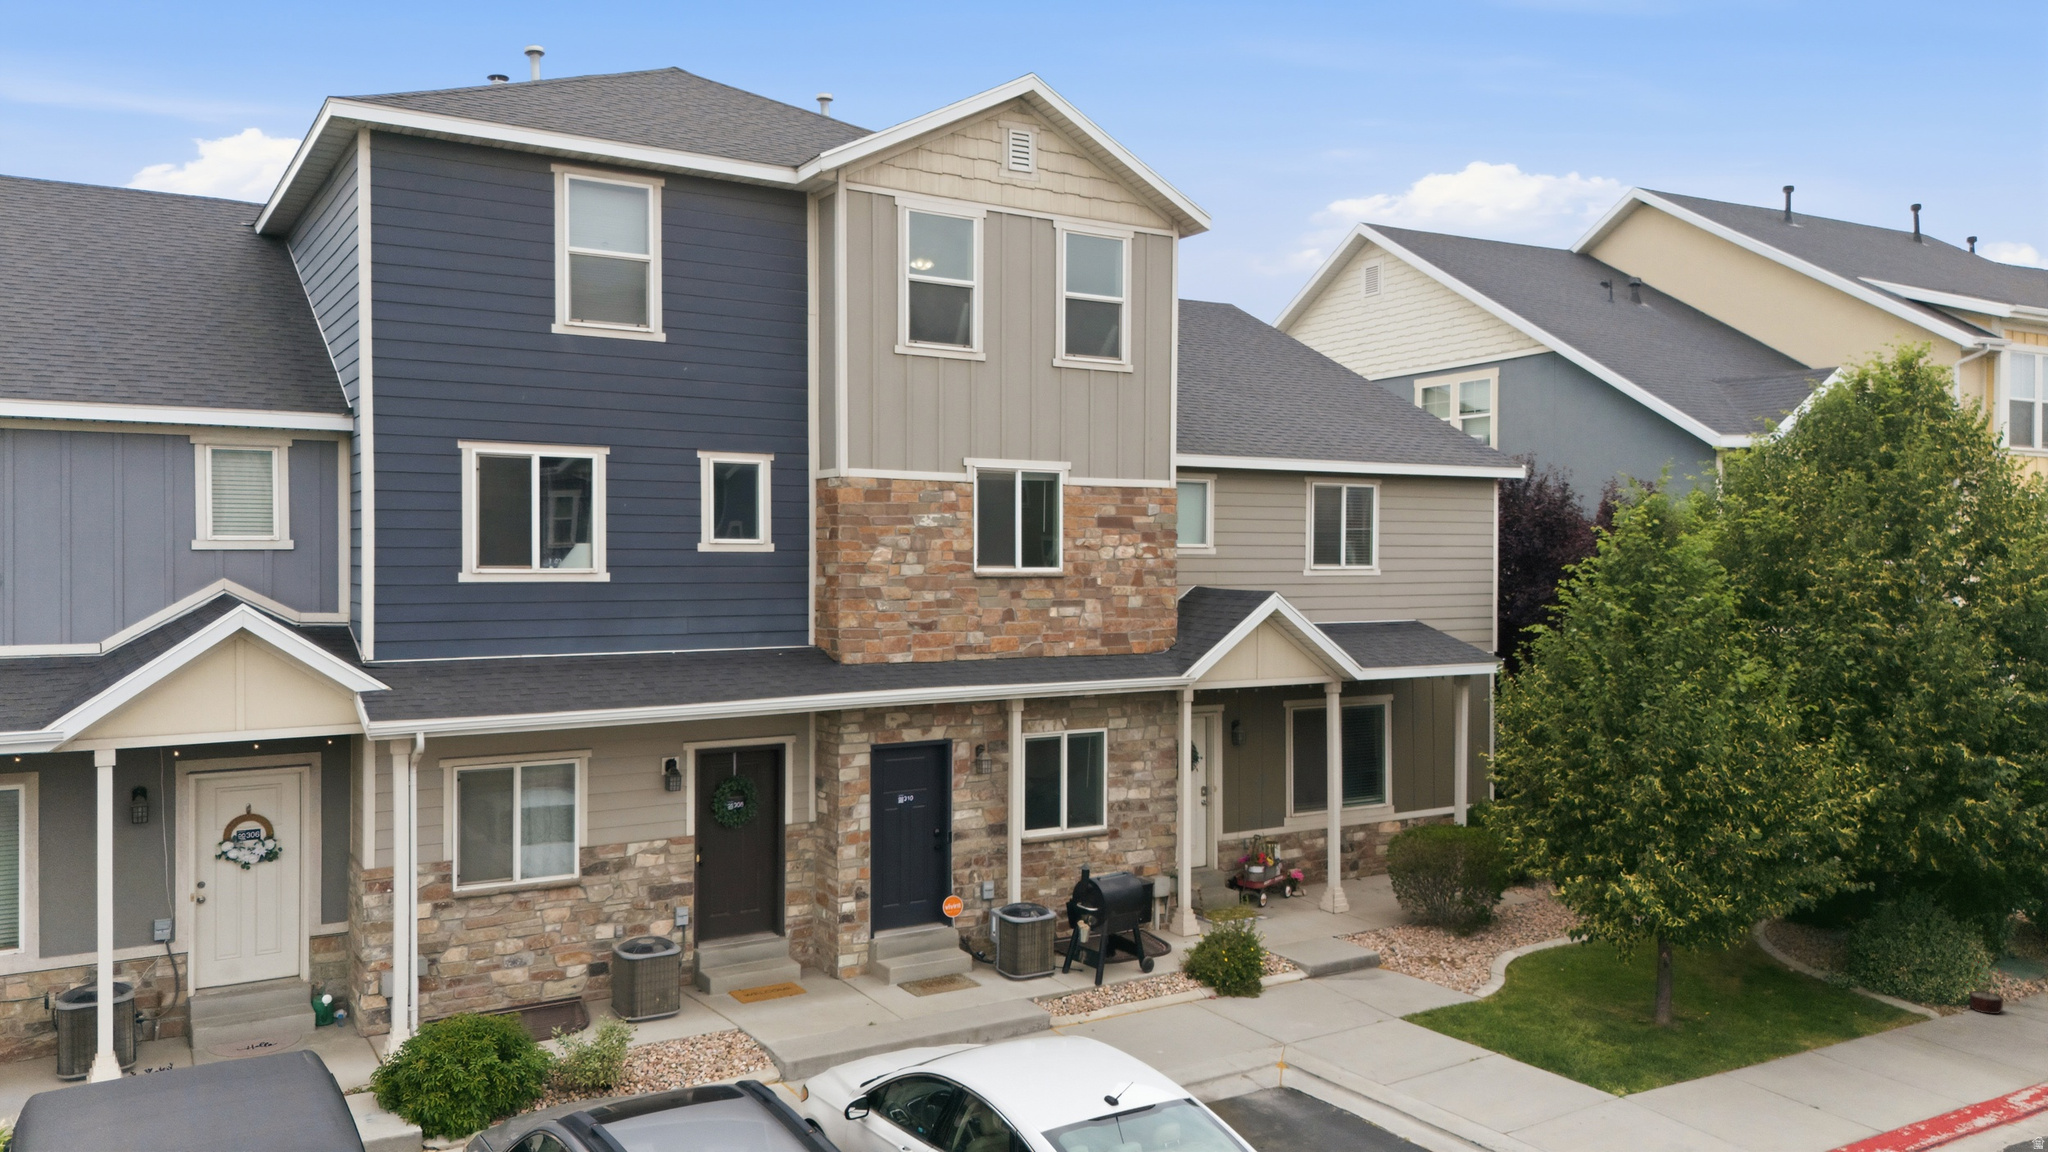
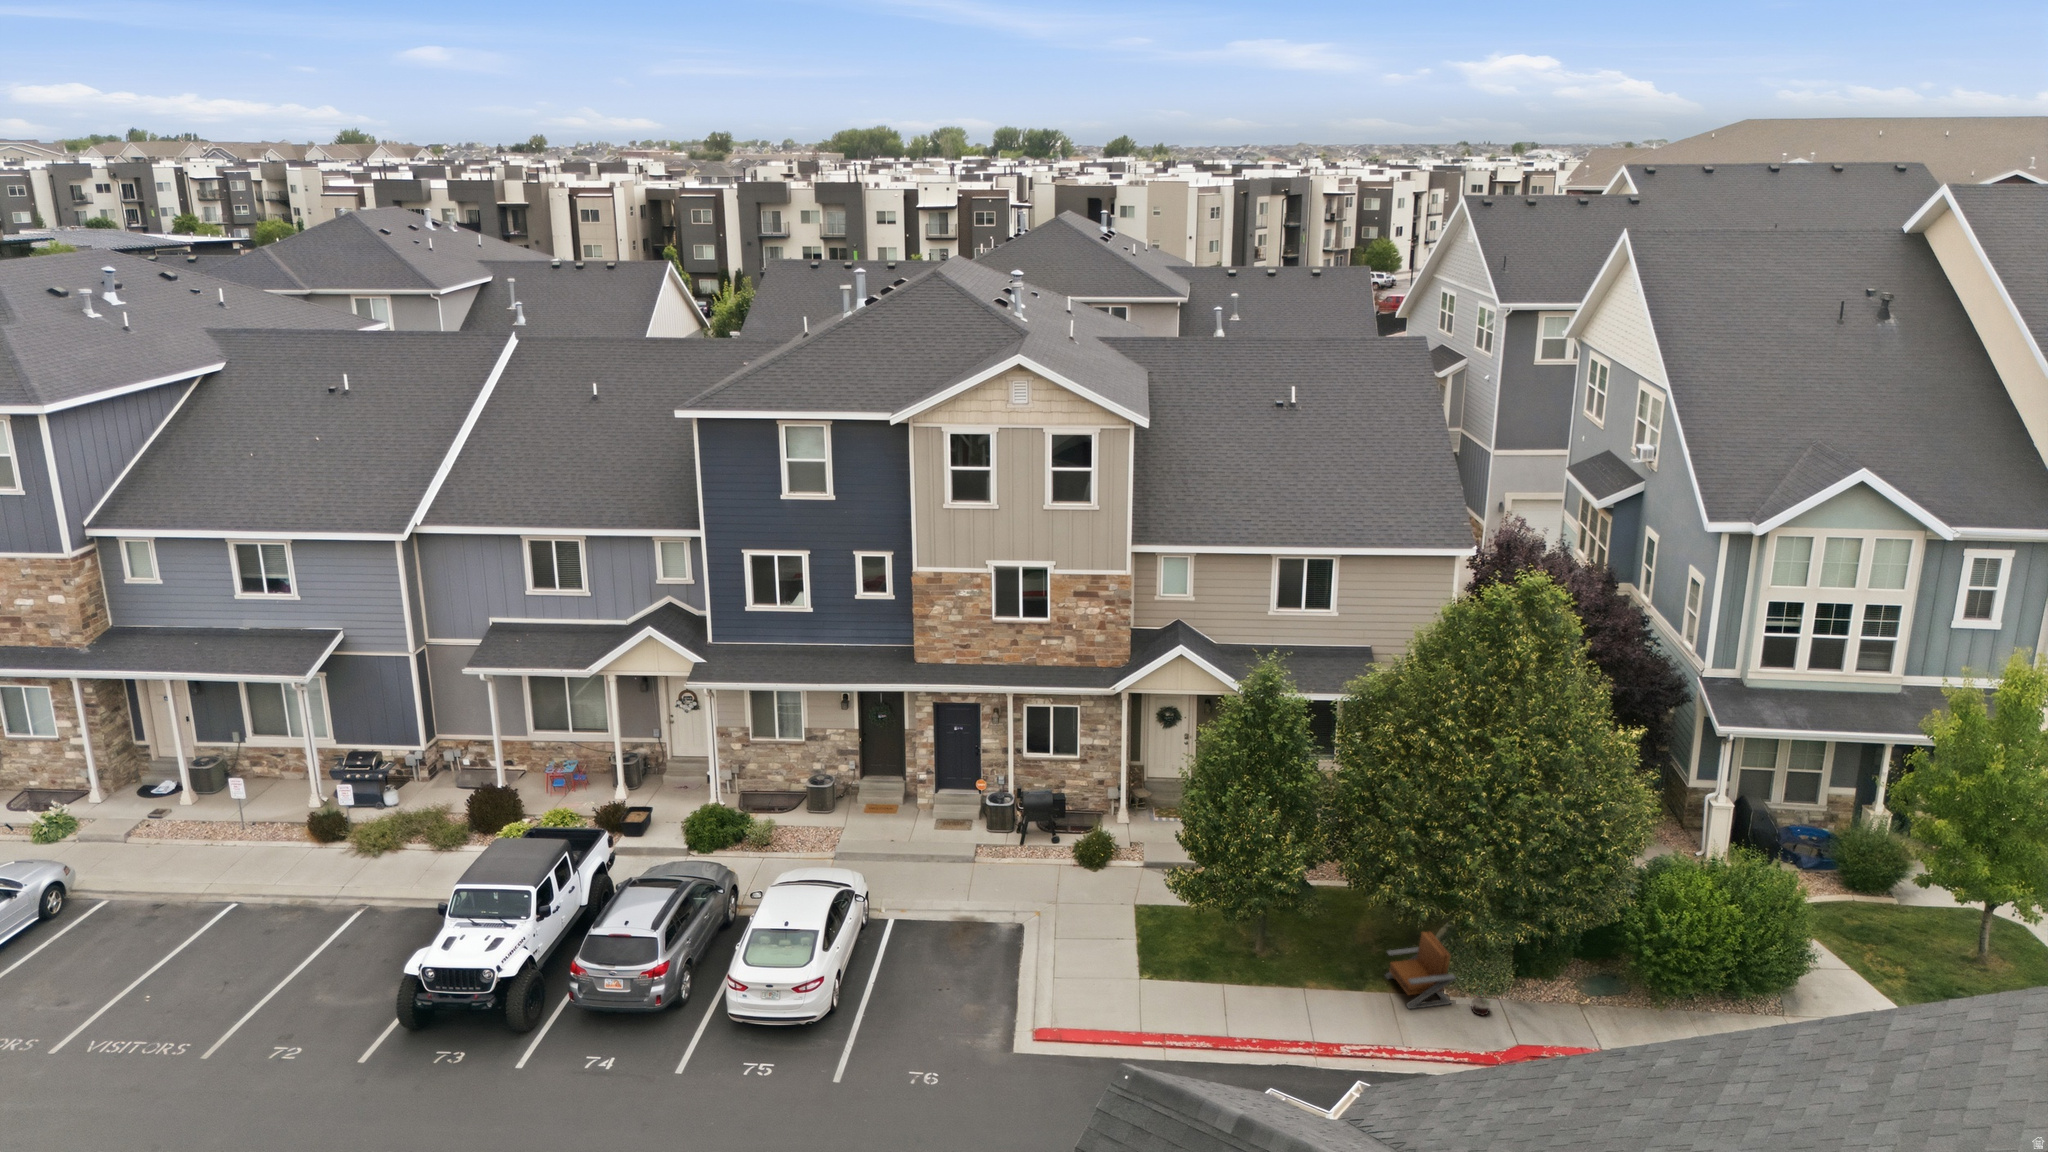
lounge chair: none [1825,914,1951,1028] -> present [1385,932,1455,1009]

